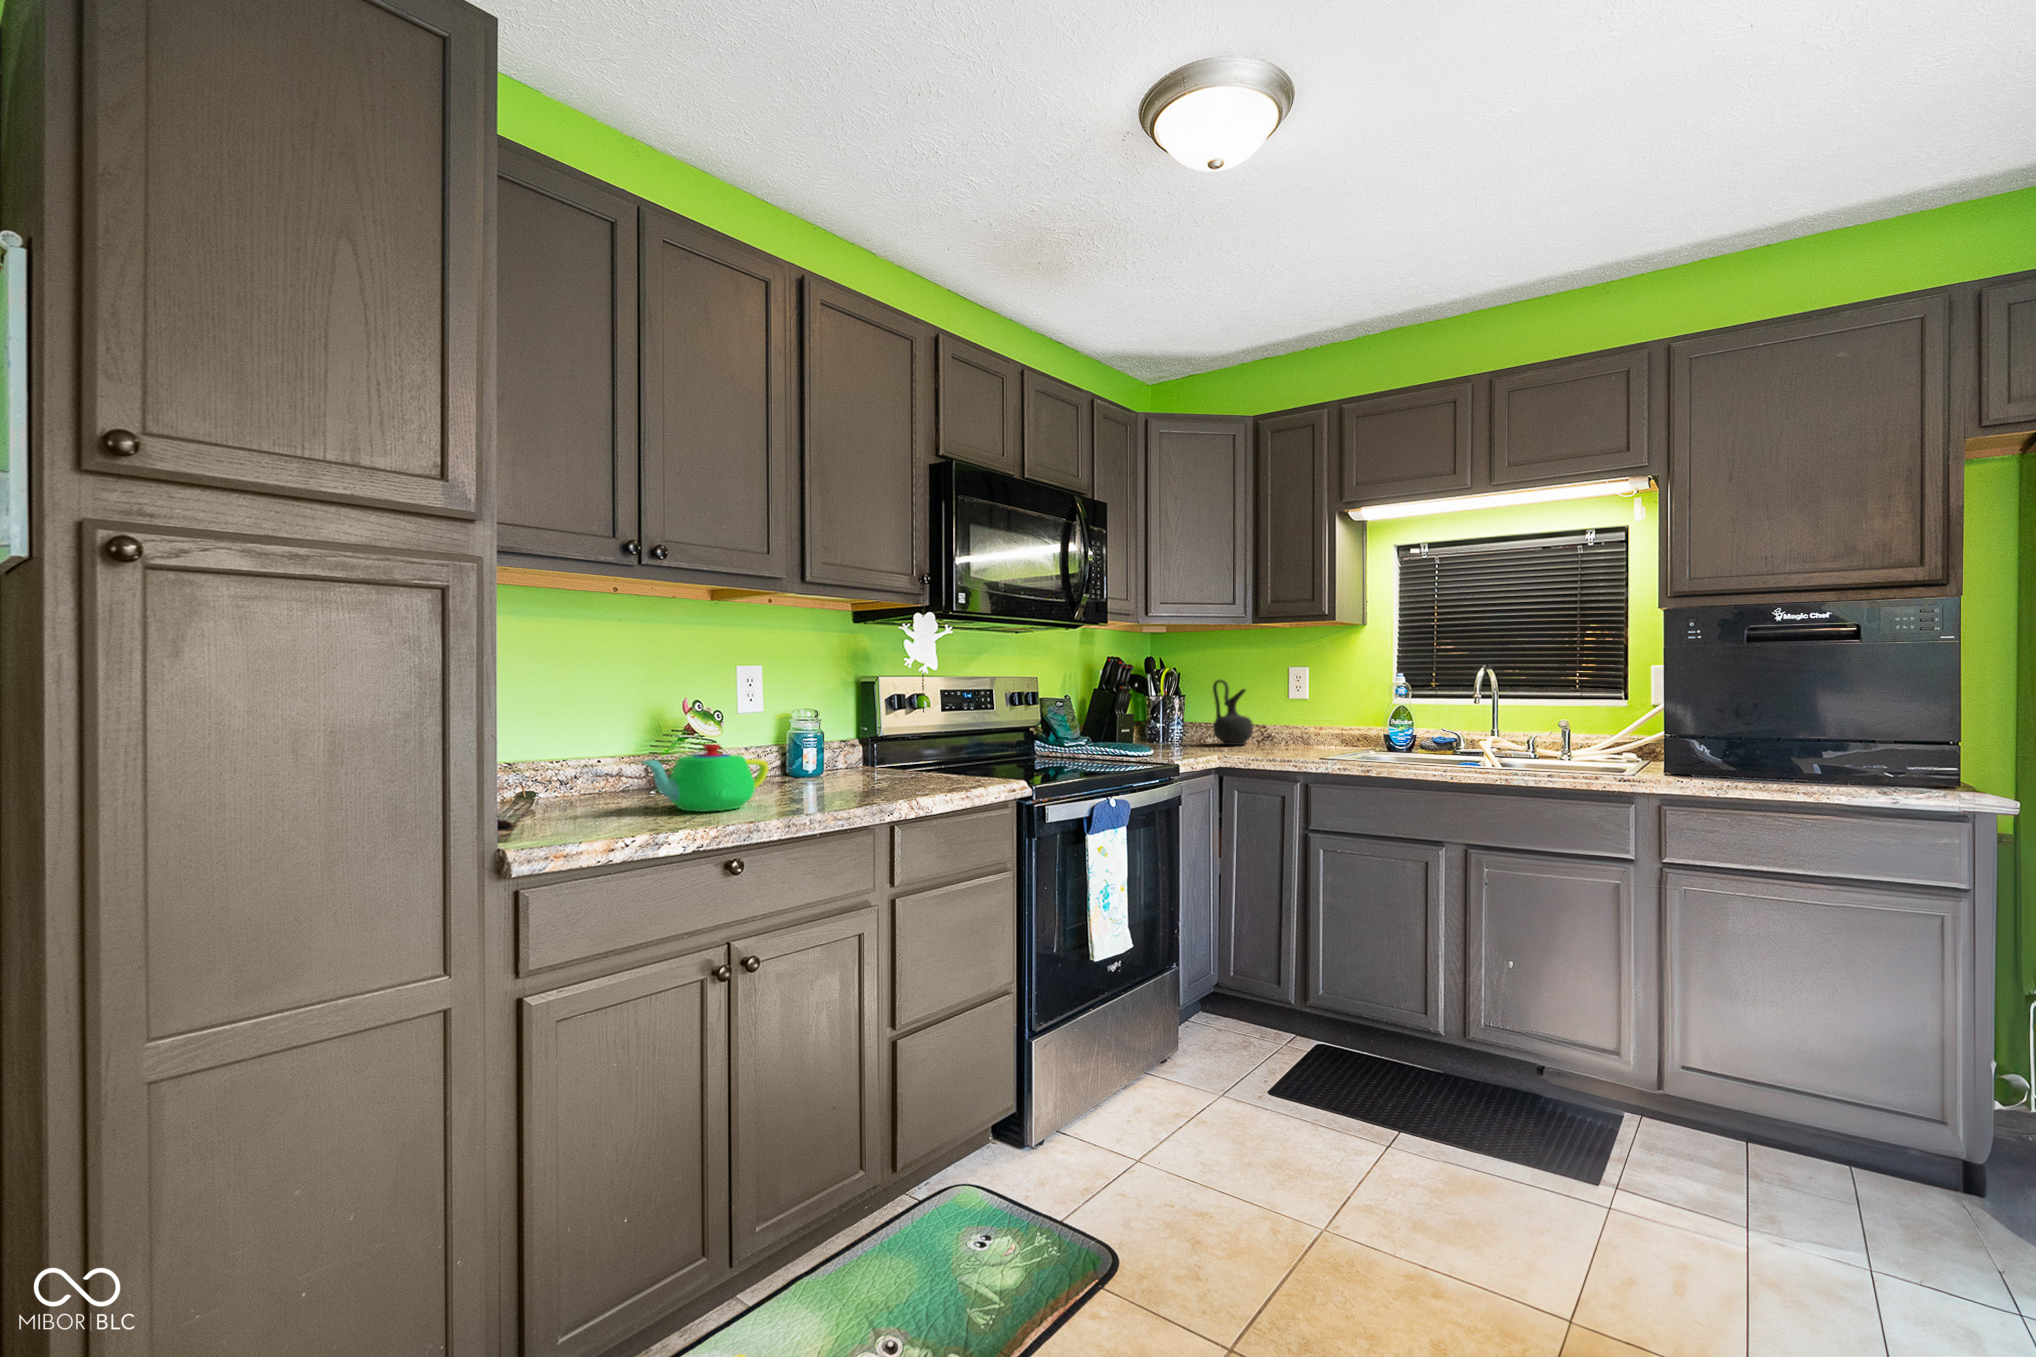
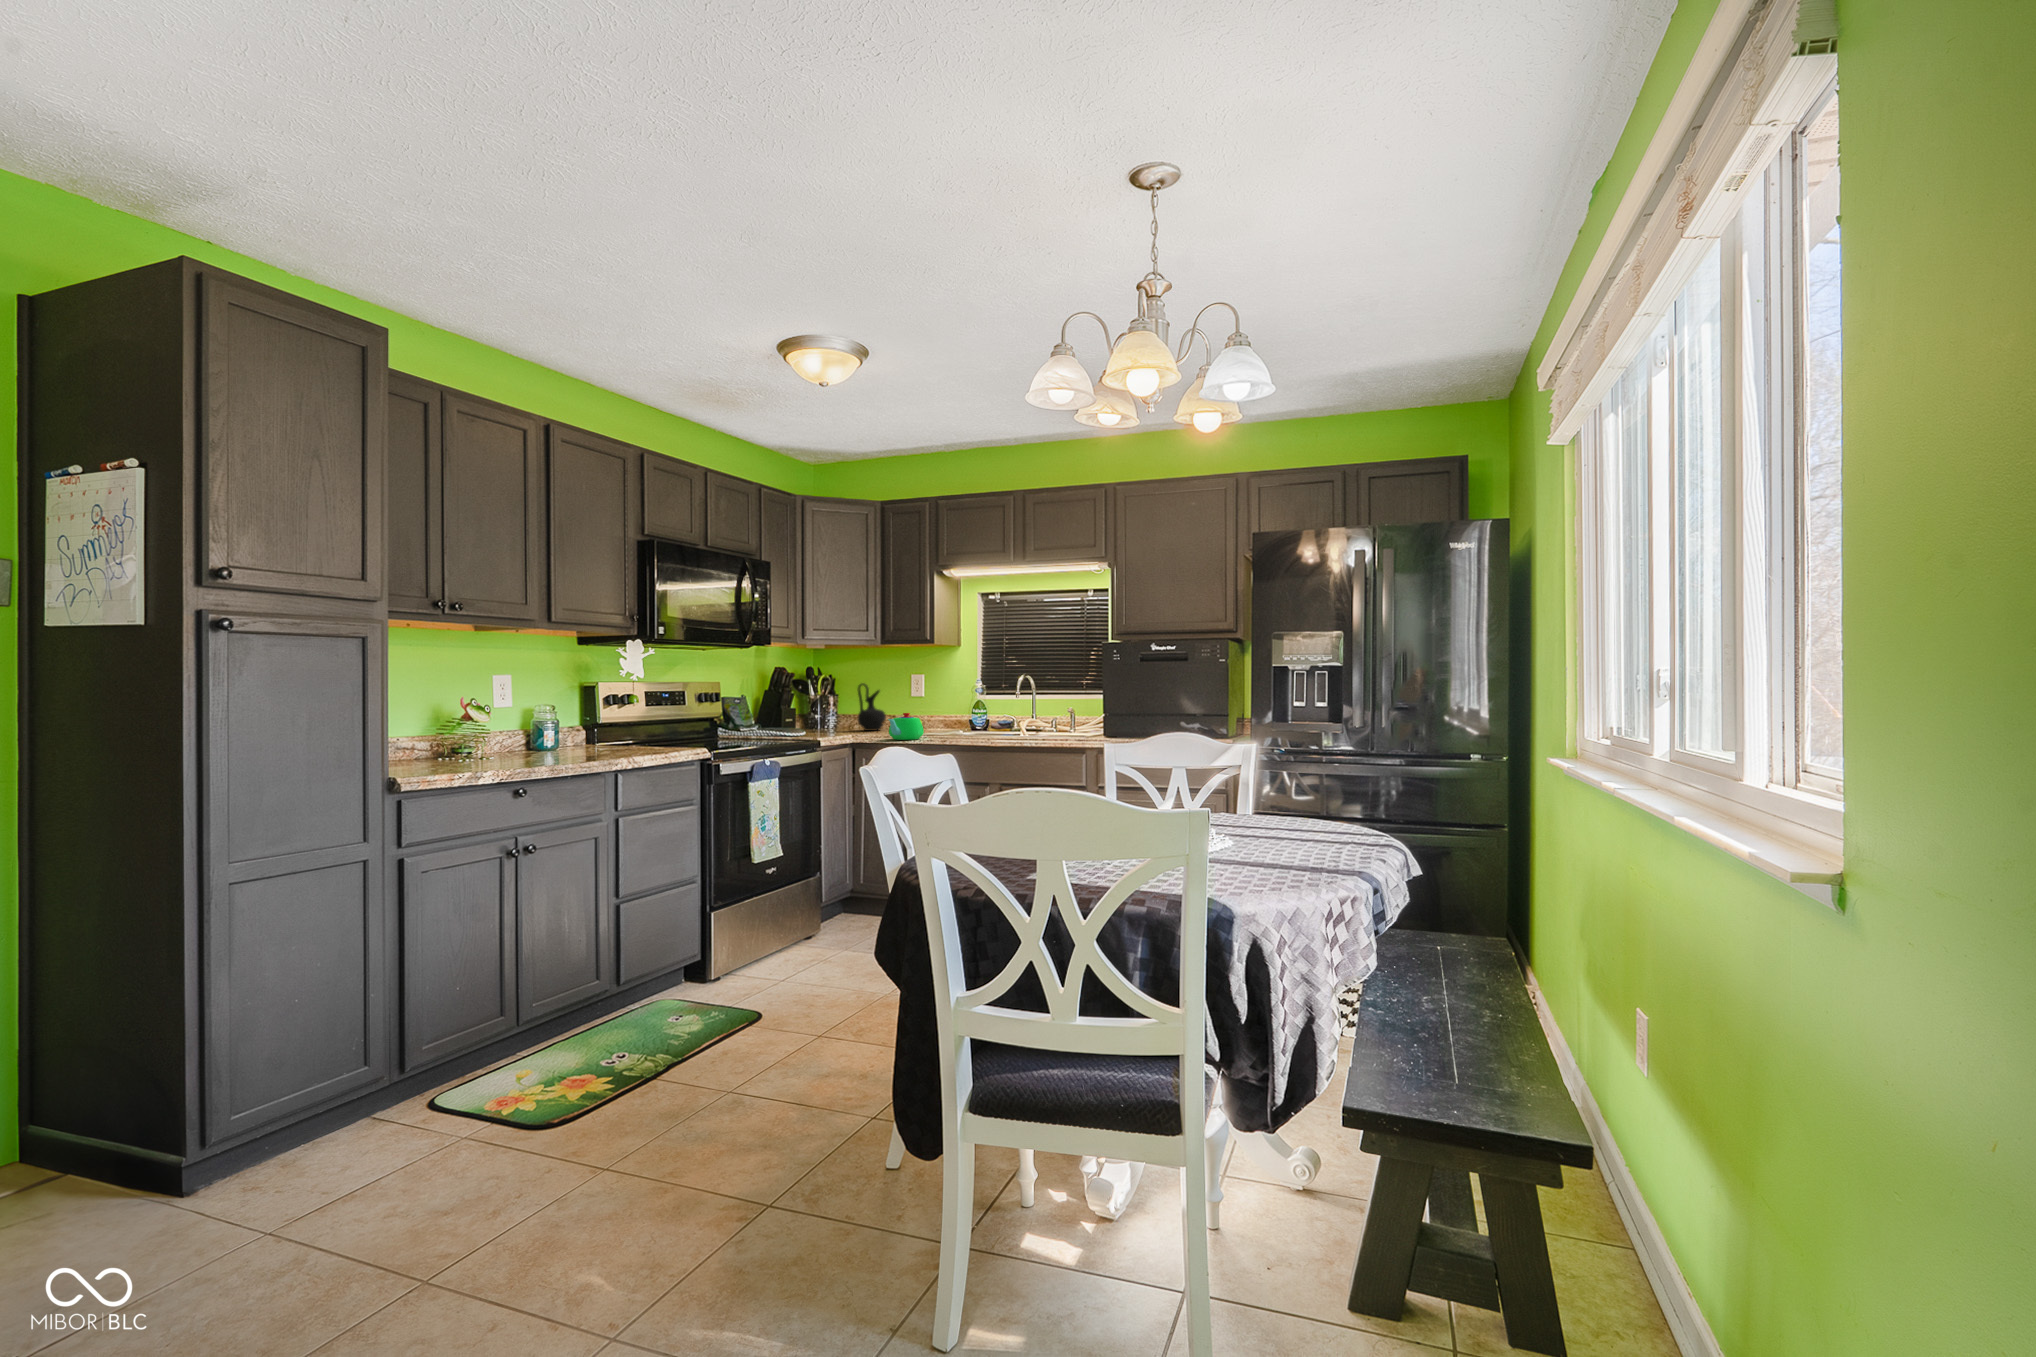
teapot: present [642,744,769,812] -> present [888,713,924,740]

